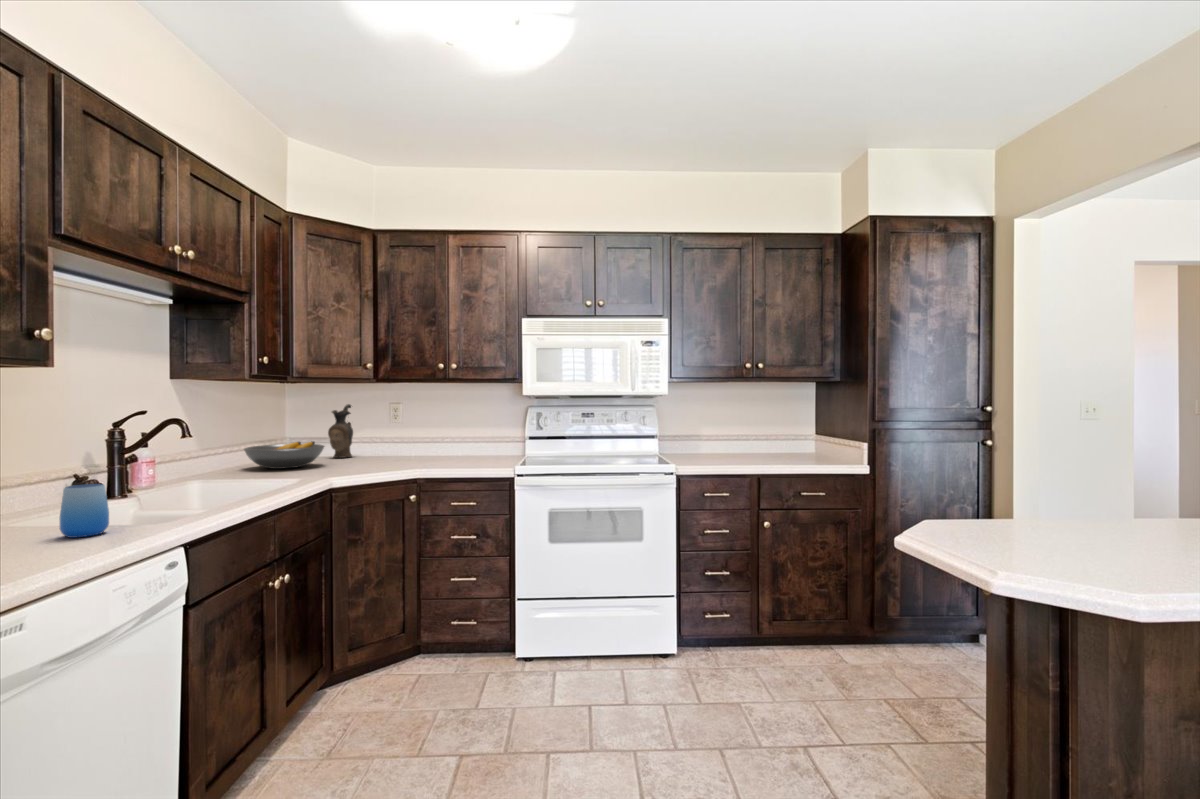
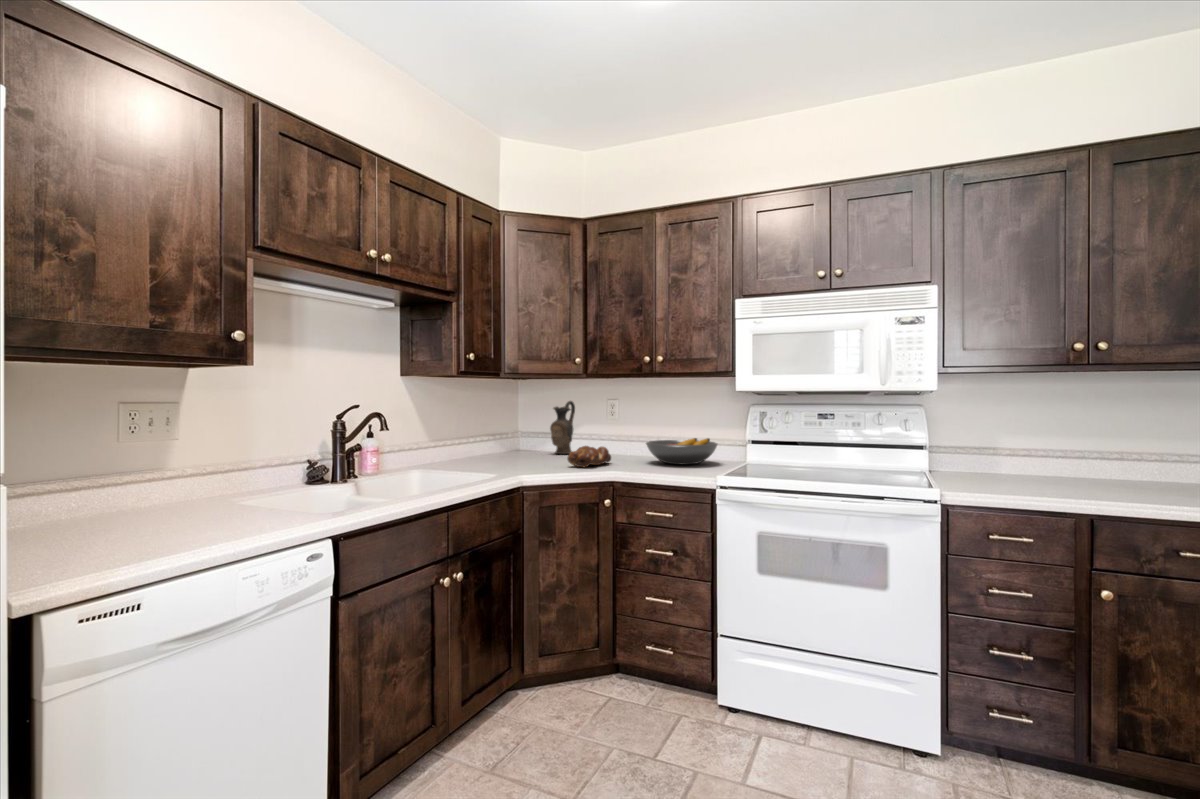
fruit bowl: present [244,441,324,469] -> present [646,438,718,465]
bread loaf: none [365,447,405,467] -> present [568,446,611,467]
cup: present [59,484,109,538] -> none [239,471,279,520]

